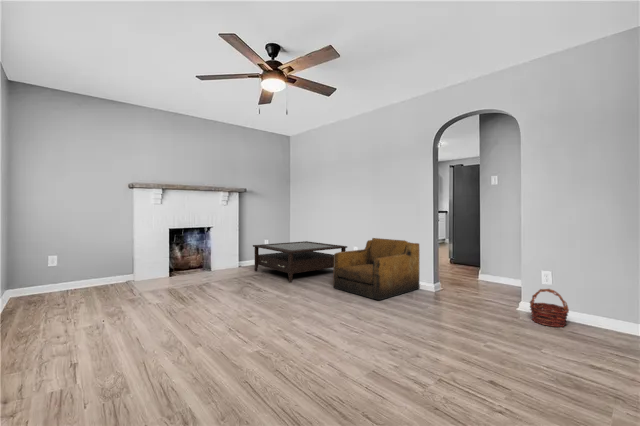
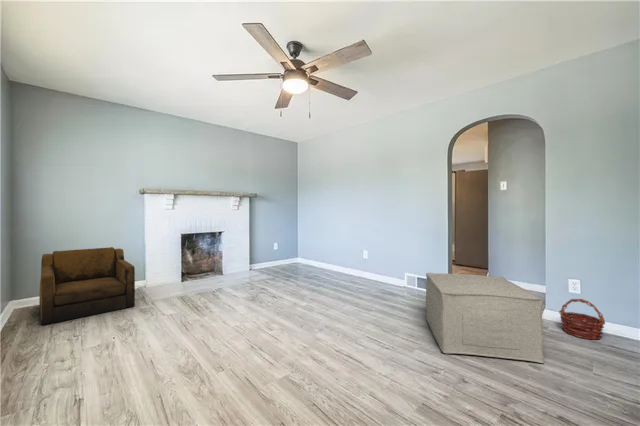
armchair: present [334,238,420,300] -> present [39,247,135,325]
coffee table: present [253,241,347,282] -> none [264,244,357,287]
ottoman: none [402,264,498,344] -> present [426,273,544,363]

